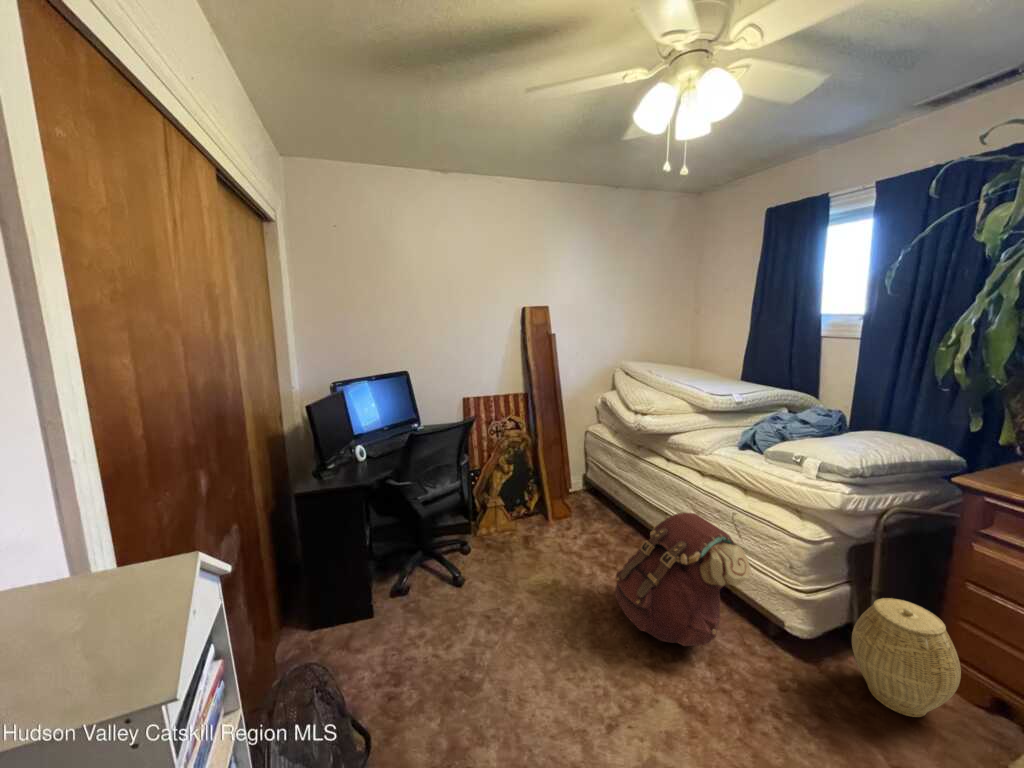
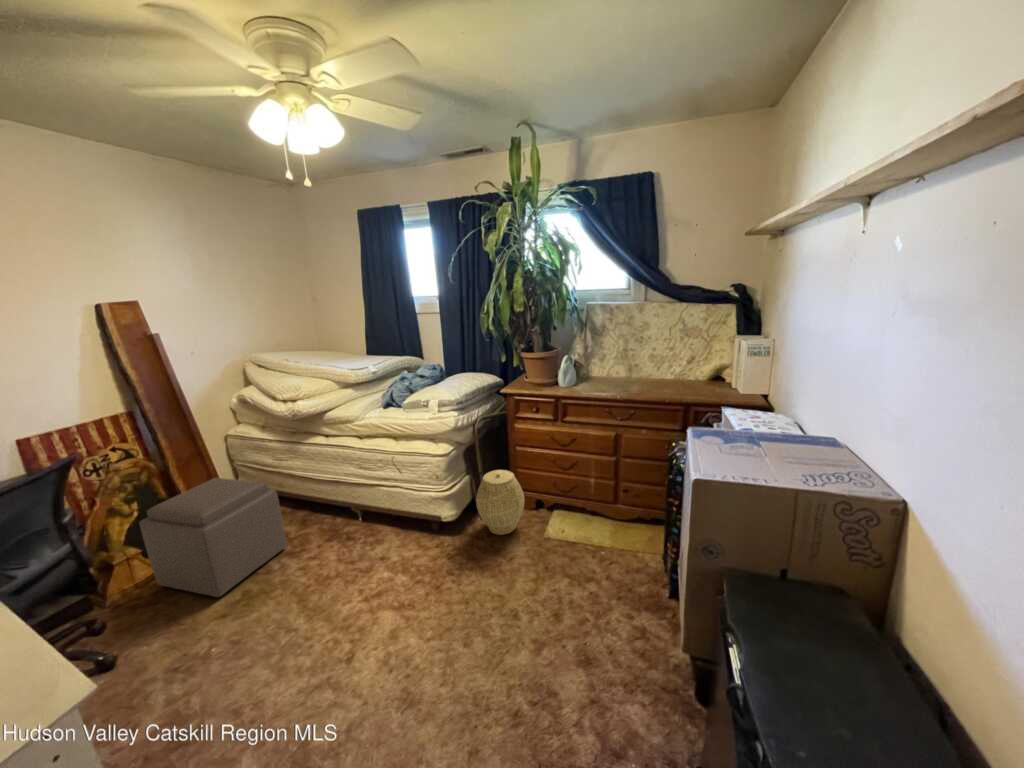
ottoman: none [506,466,606,574] -> present [139,478,287,597]
backpack: present [615,513,751,646] -> none [312,469,414,579]

